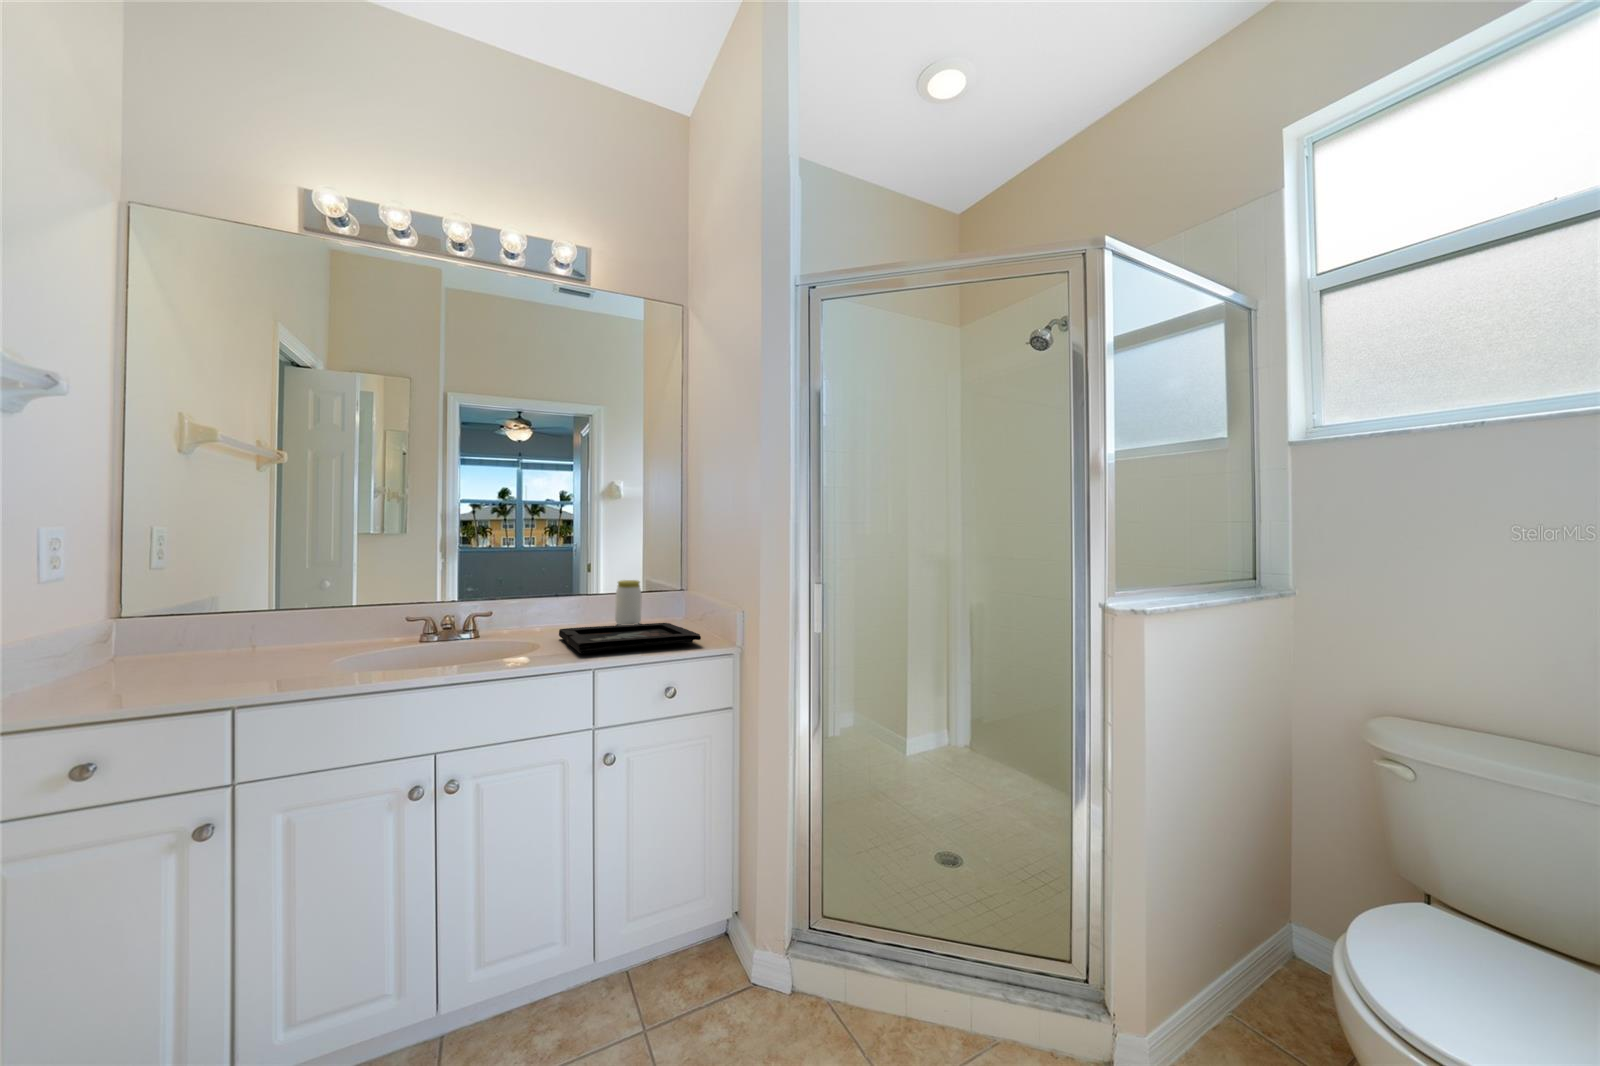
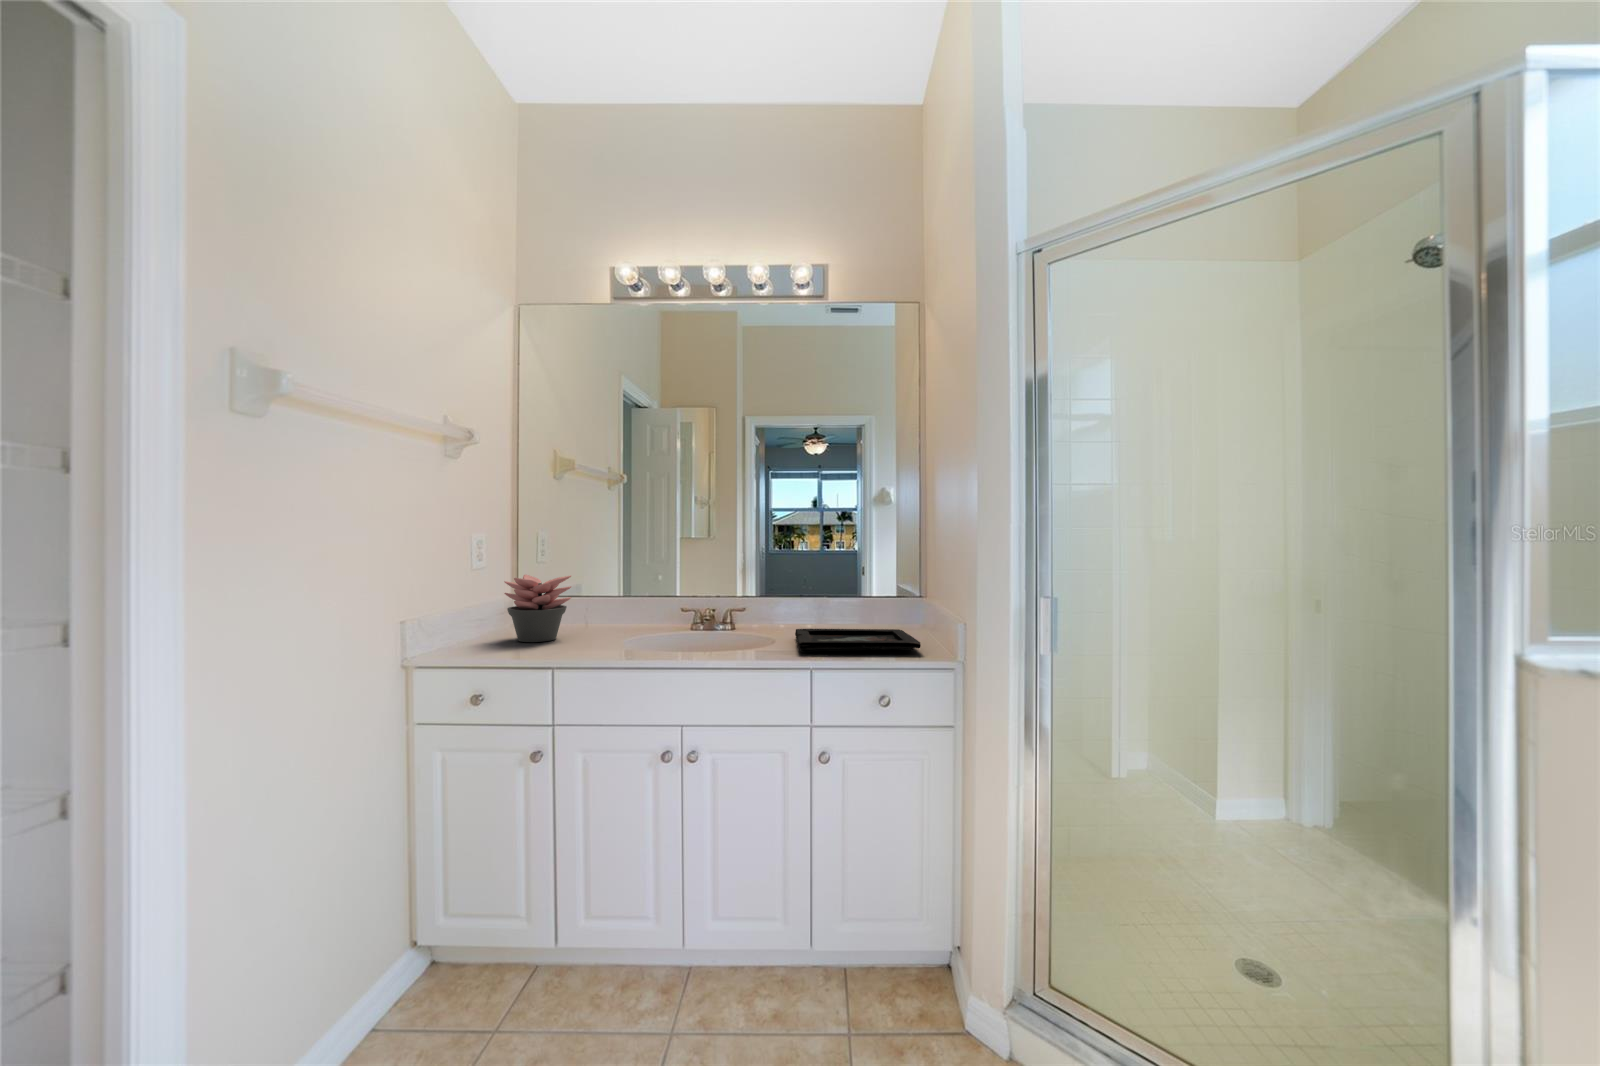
succulent plant: none [119,579,245,673] -> present [504,575,571,642]
jar: present [615,580,642,625] -> none [855,585,880,631]

